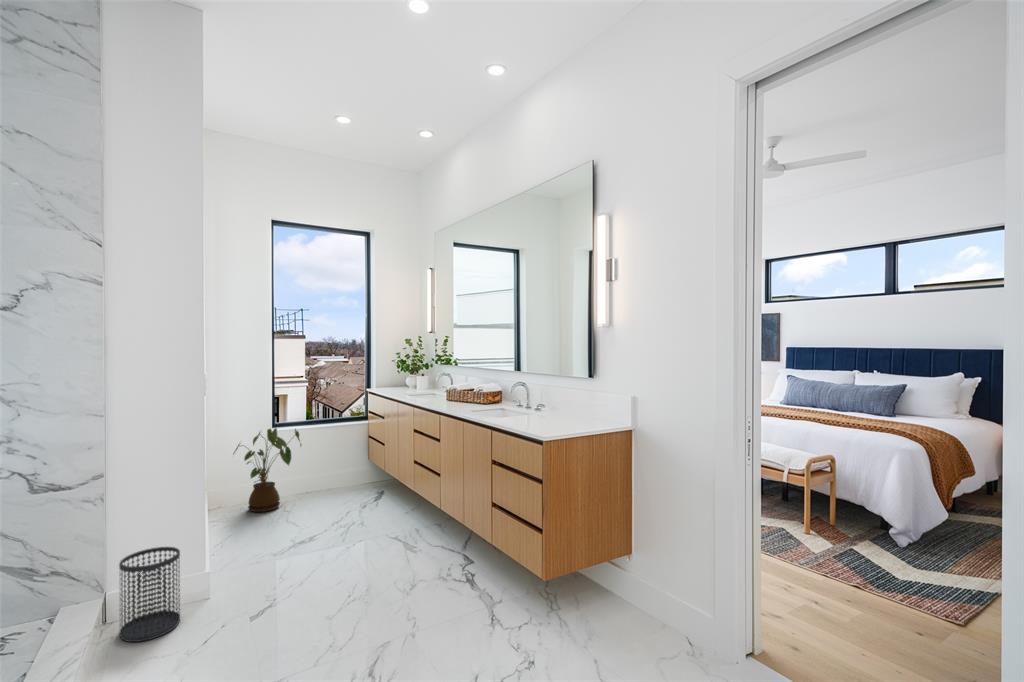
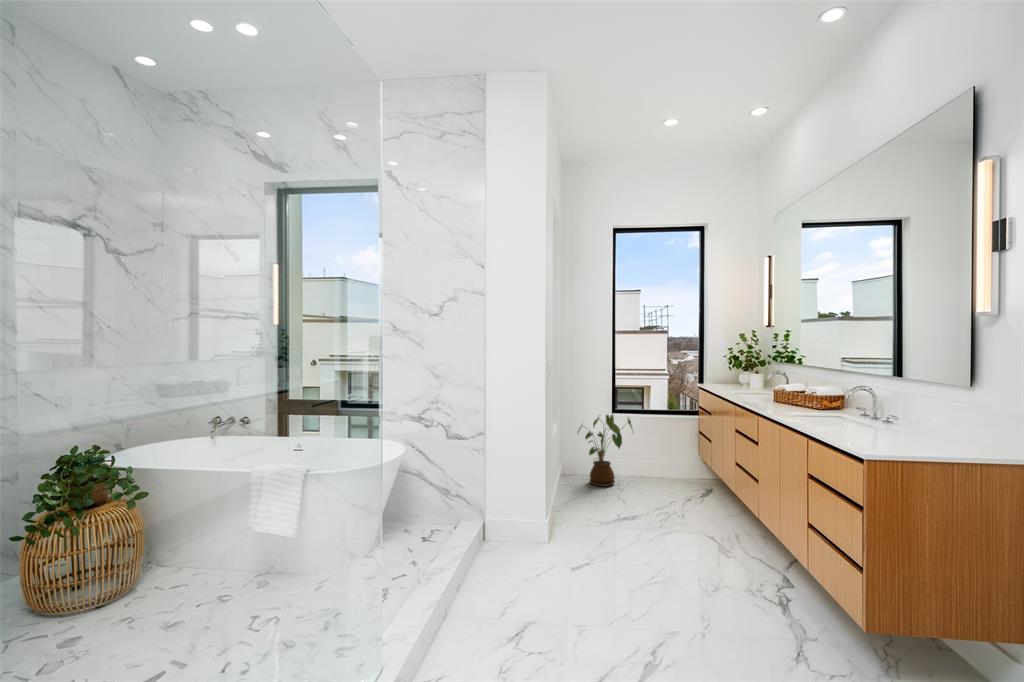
wastebasket: present [119,547,180,642] -> none [485,496,523,563]

